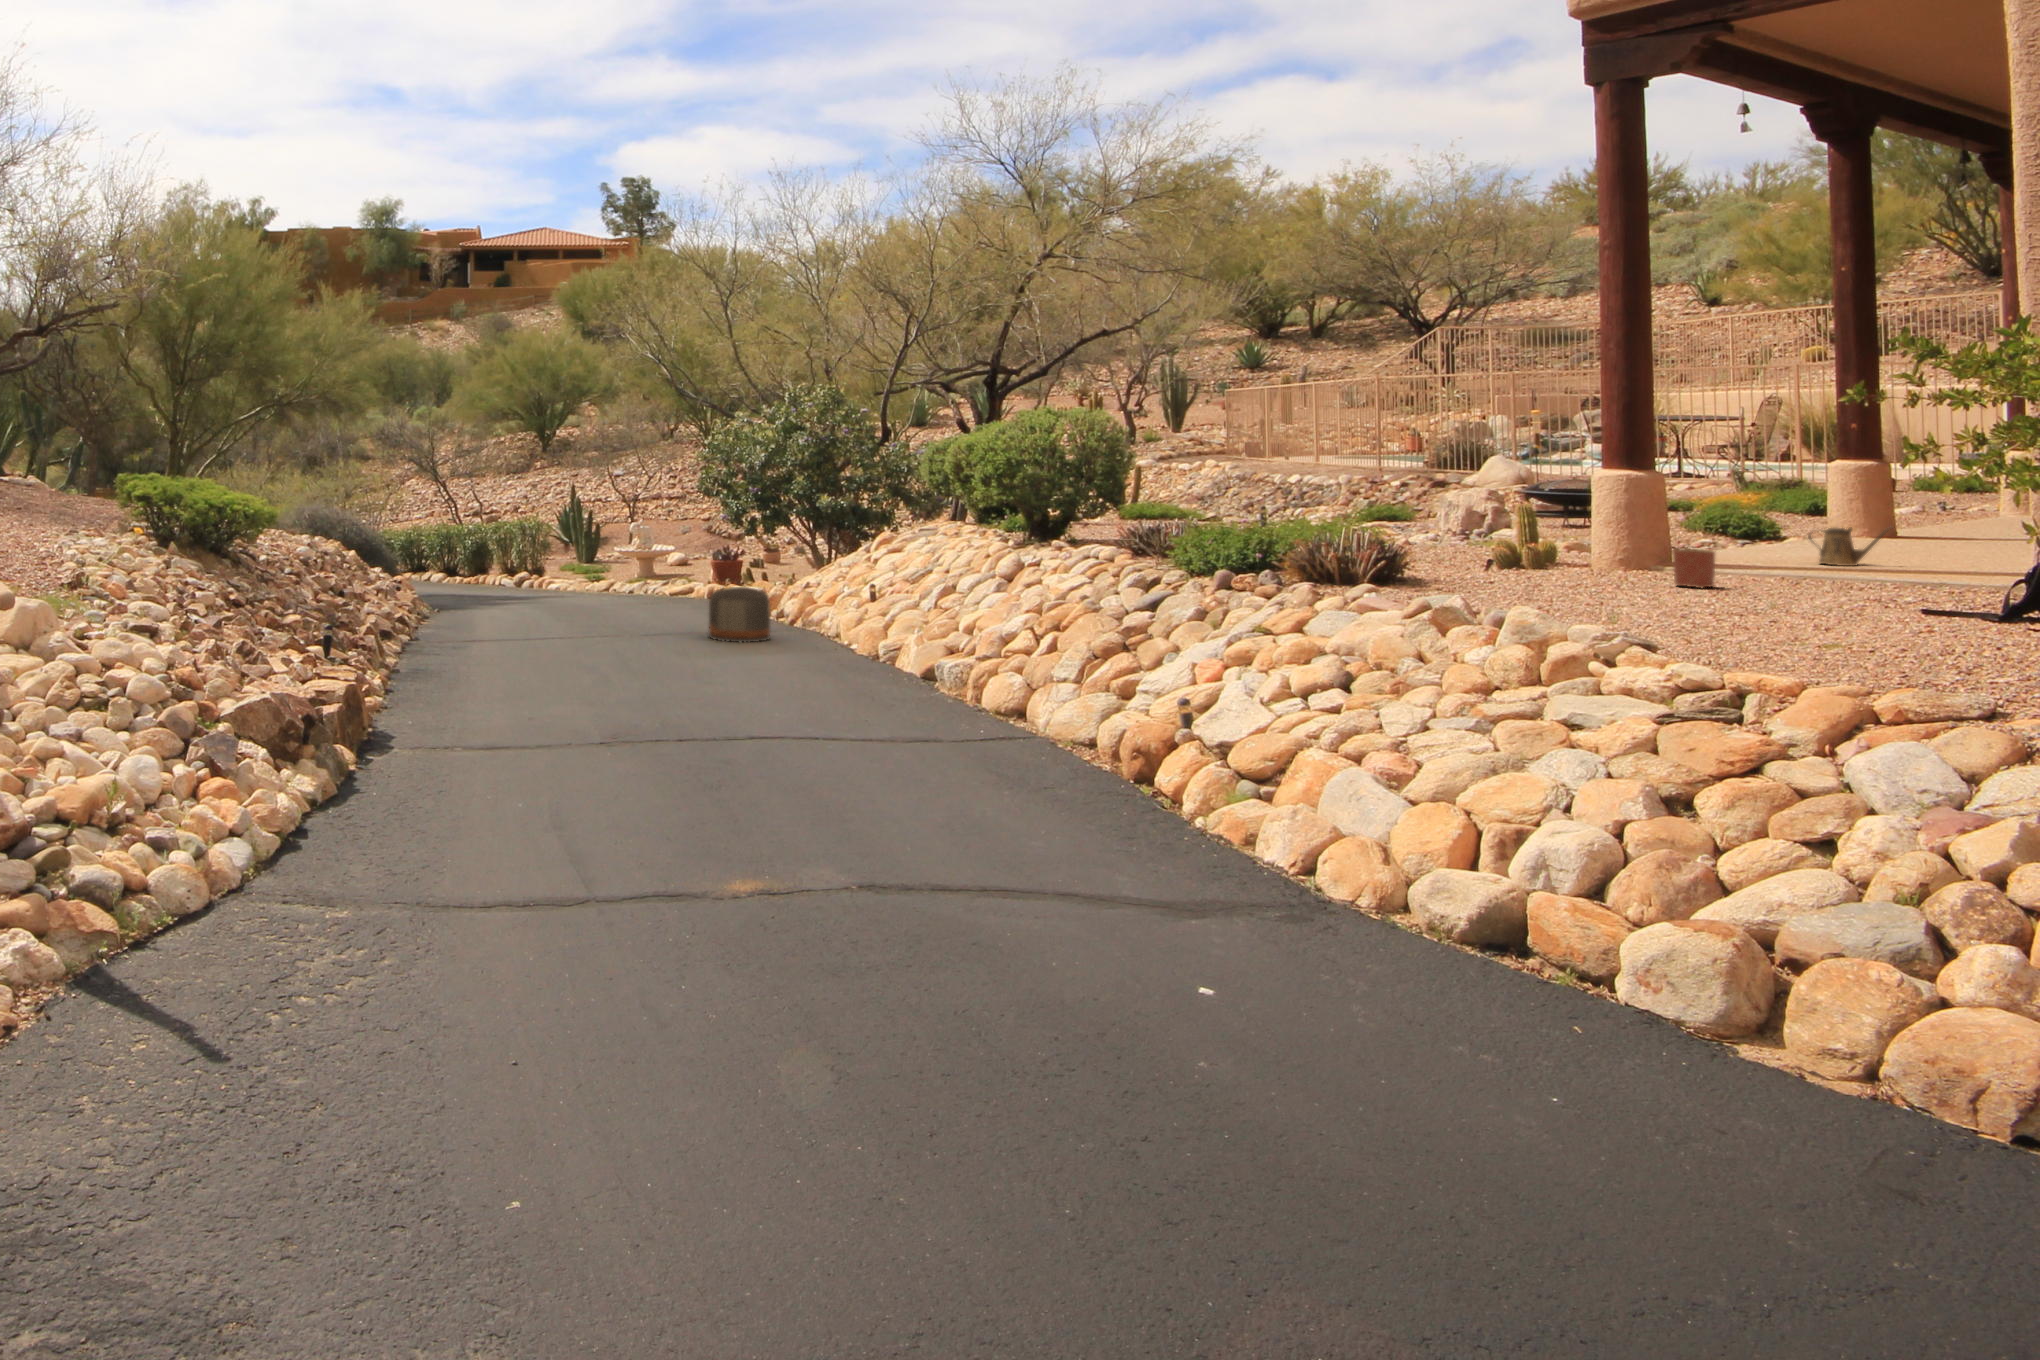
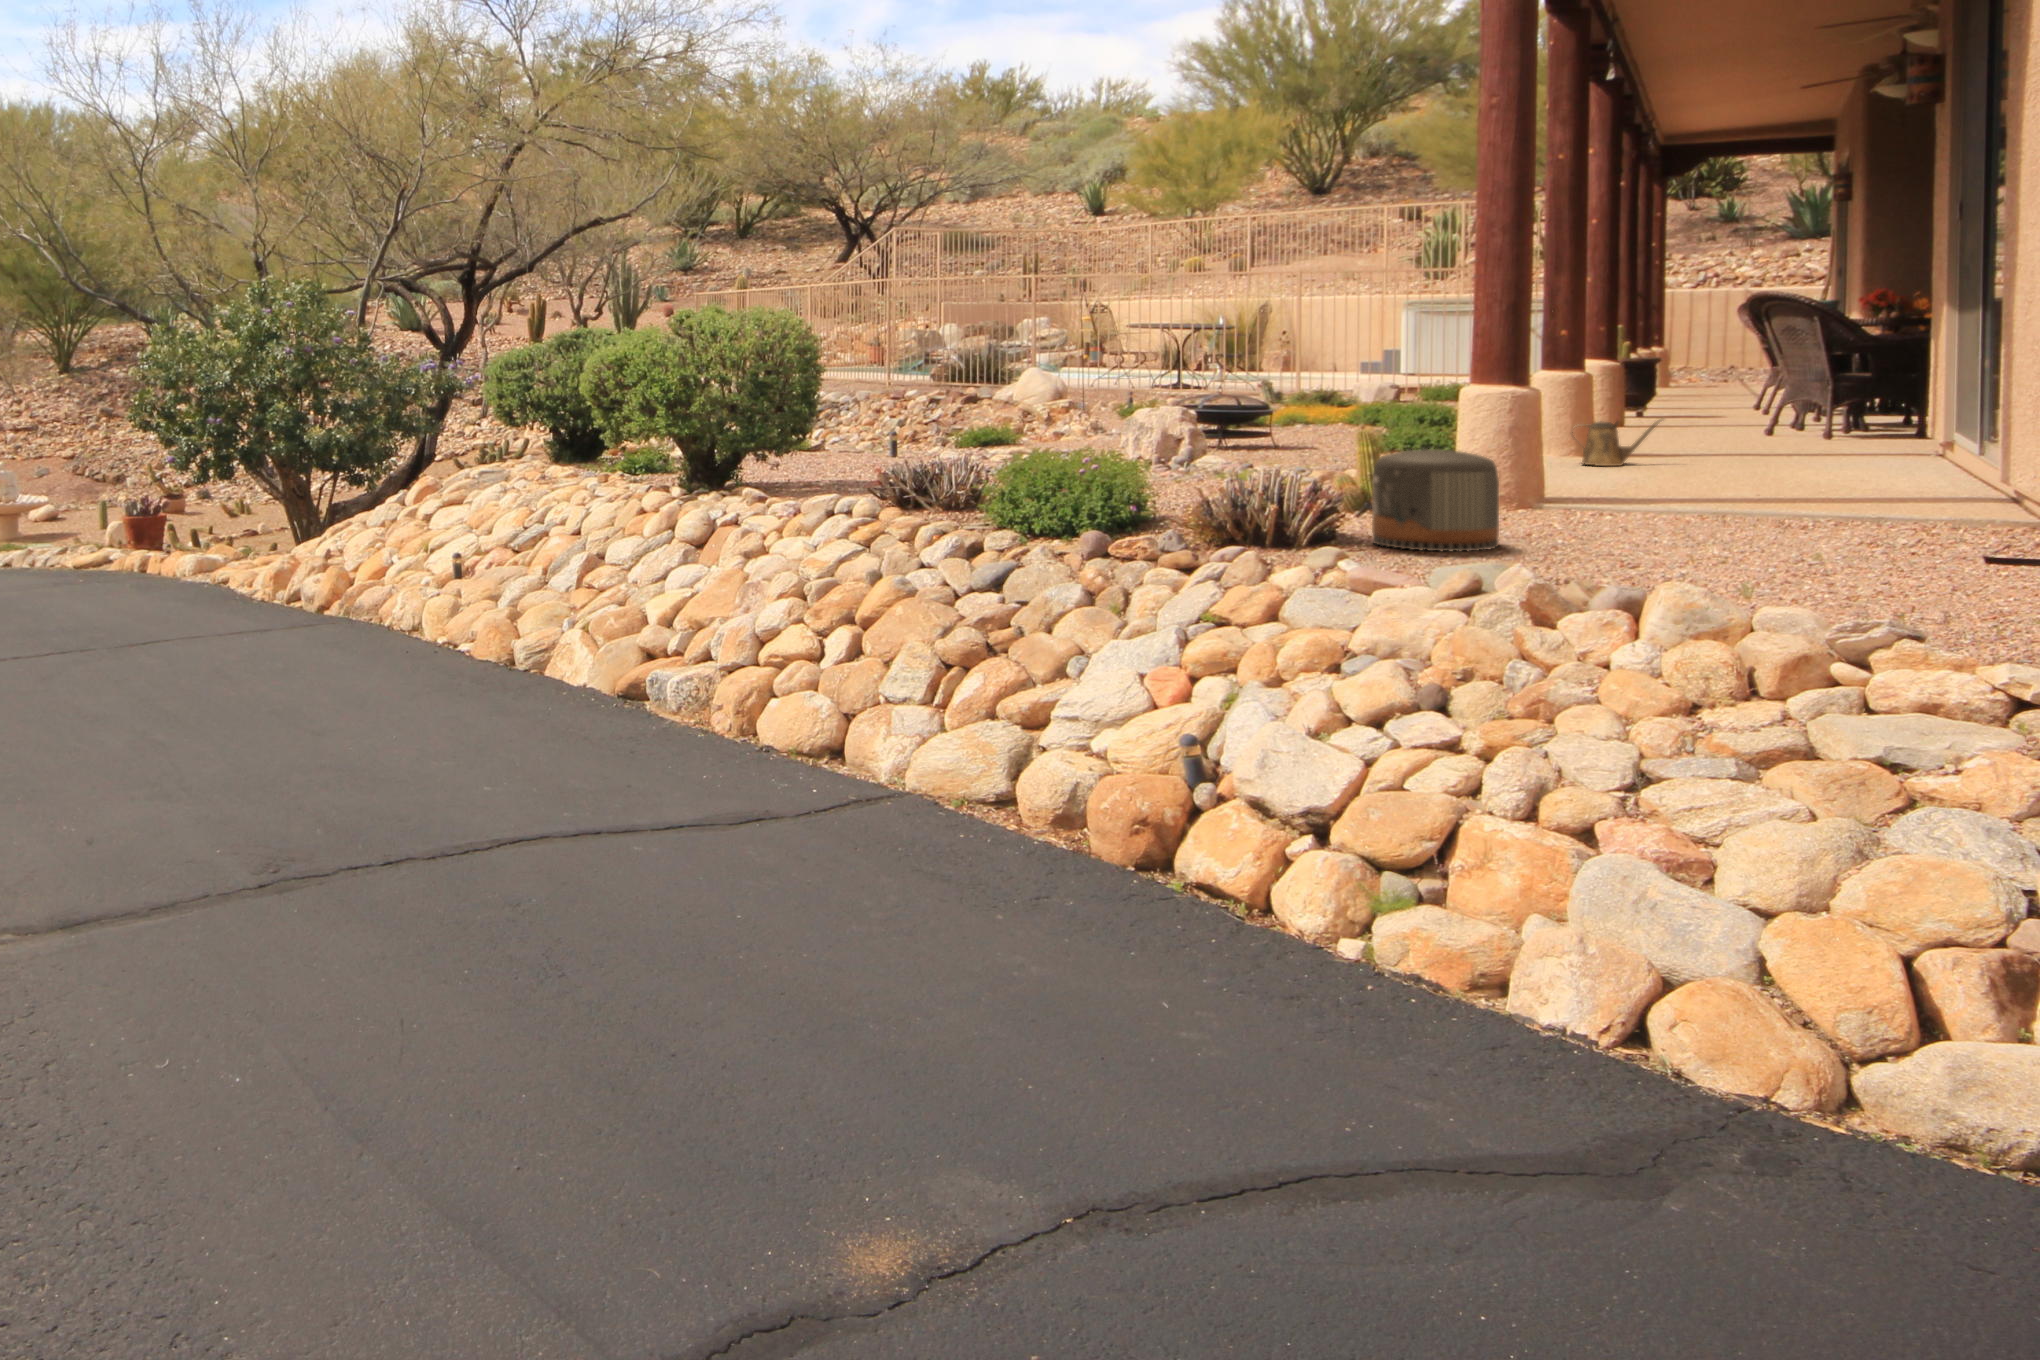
planter: present [1673,549,1715,588] -> none [1537,458,1588,508]
pouf: present [709,587,770,642] -> present [1372,449,1499,552]

